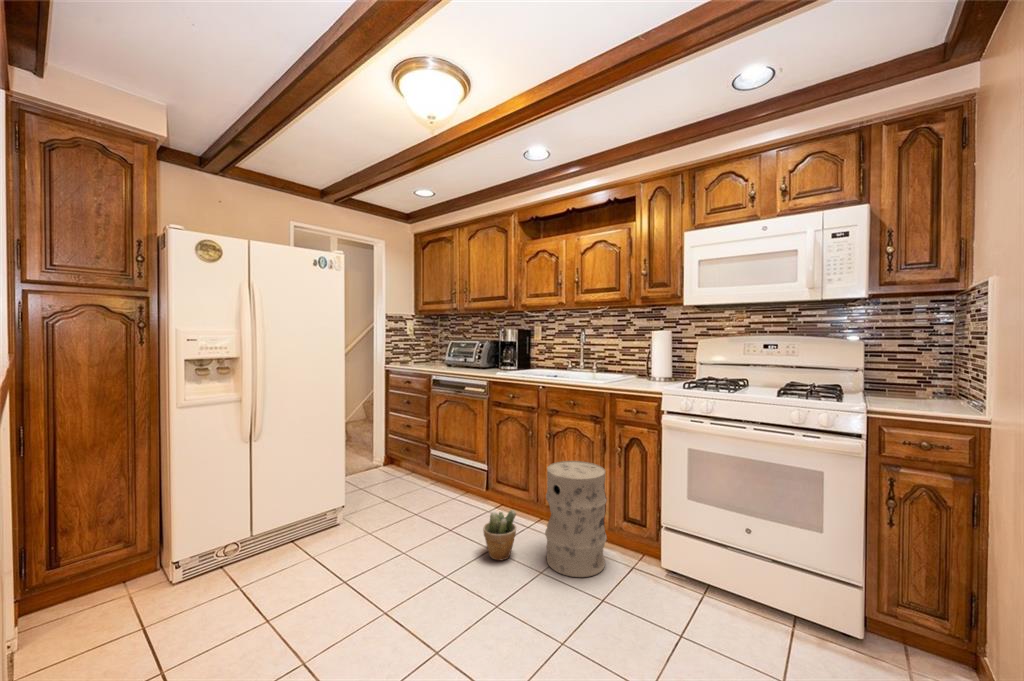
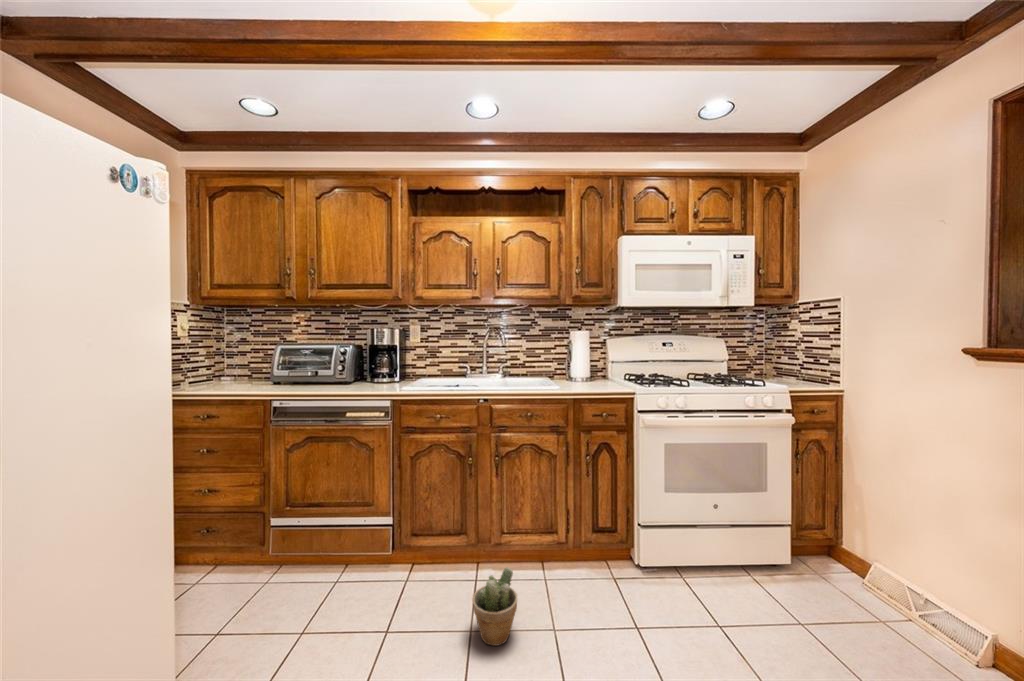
trash can: present [545,461,607,577] -> none [536,479,608,622]

